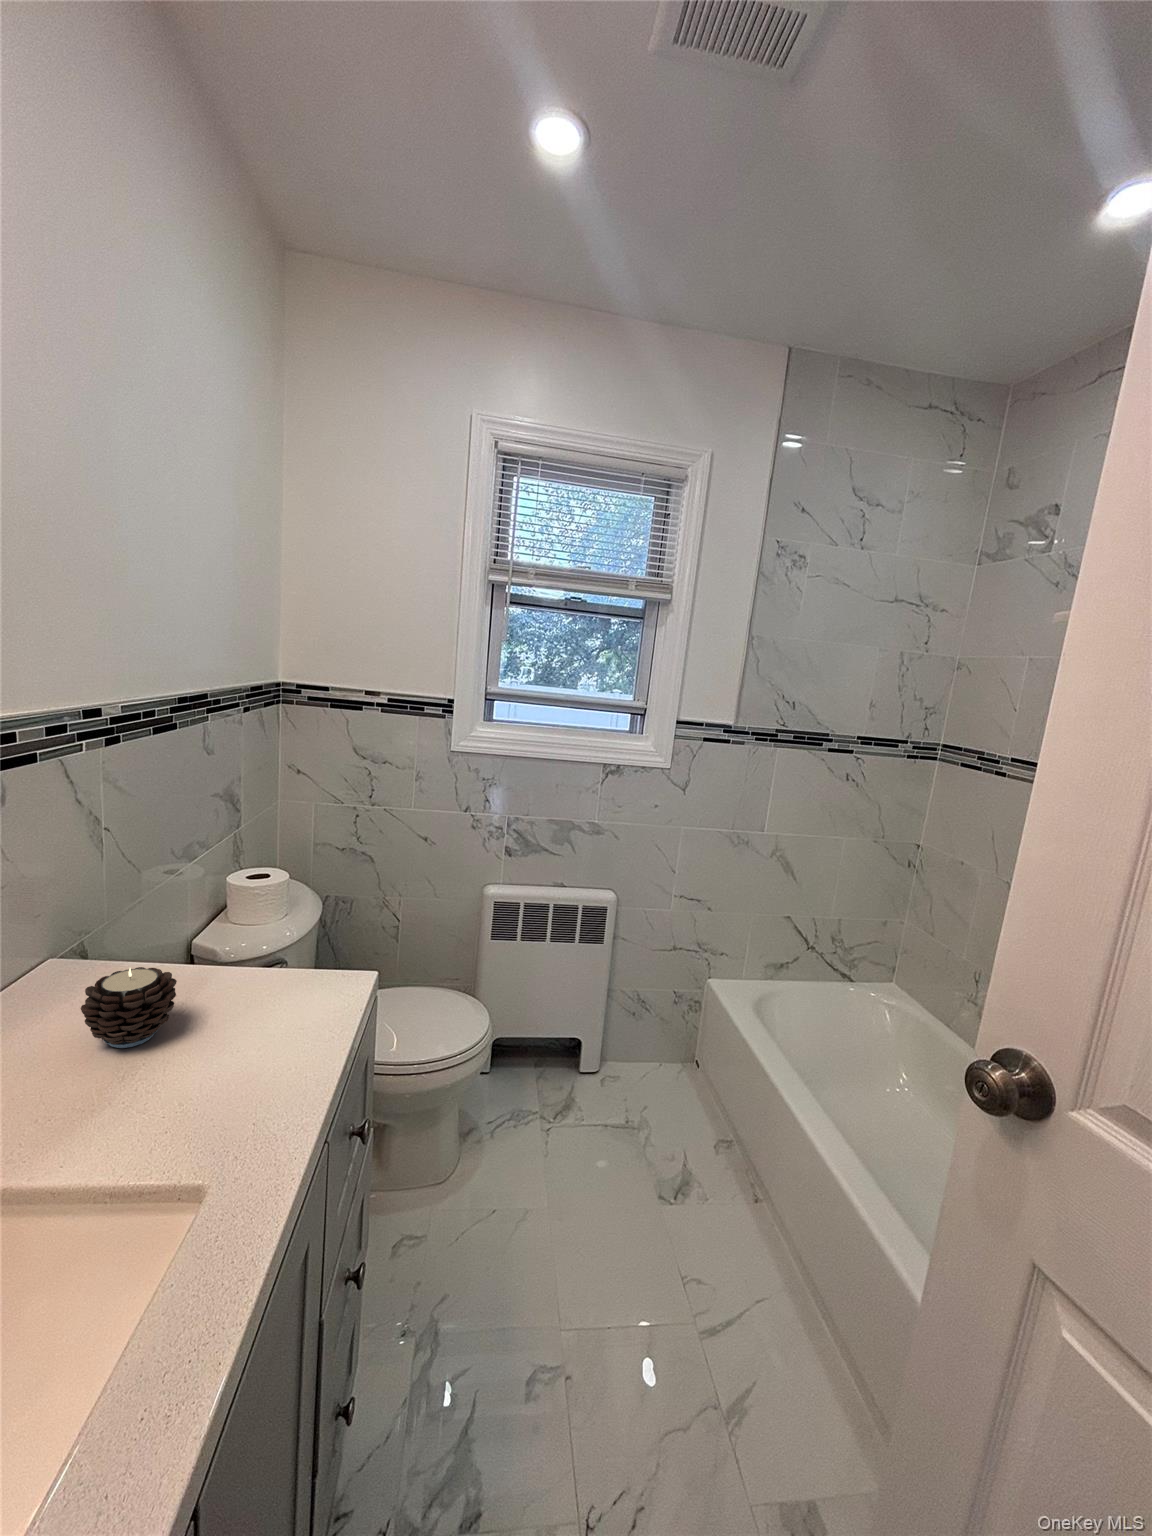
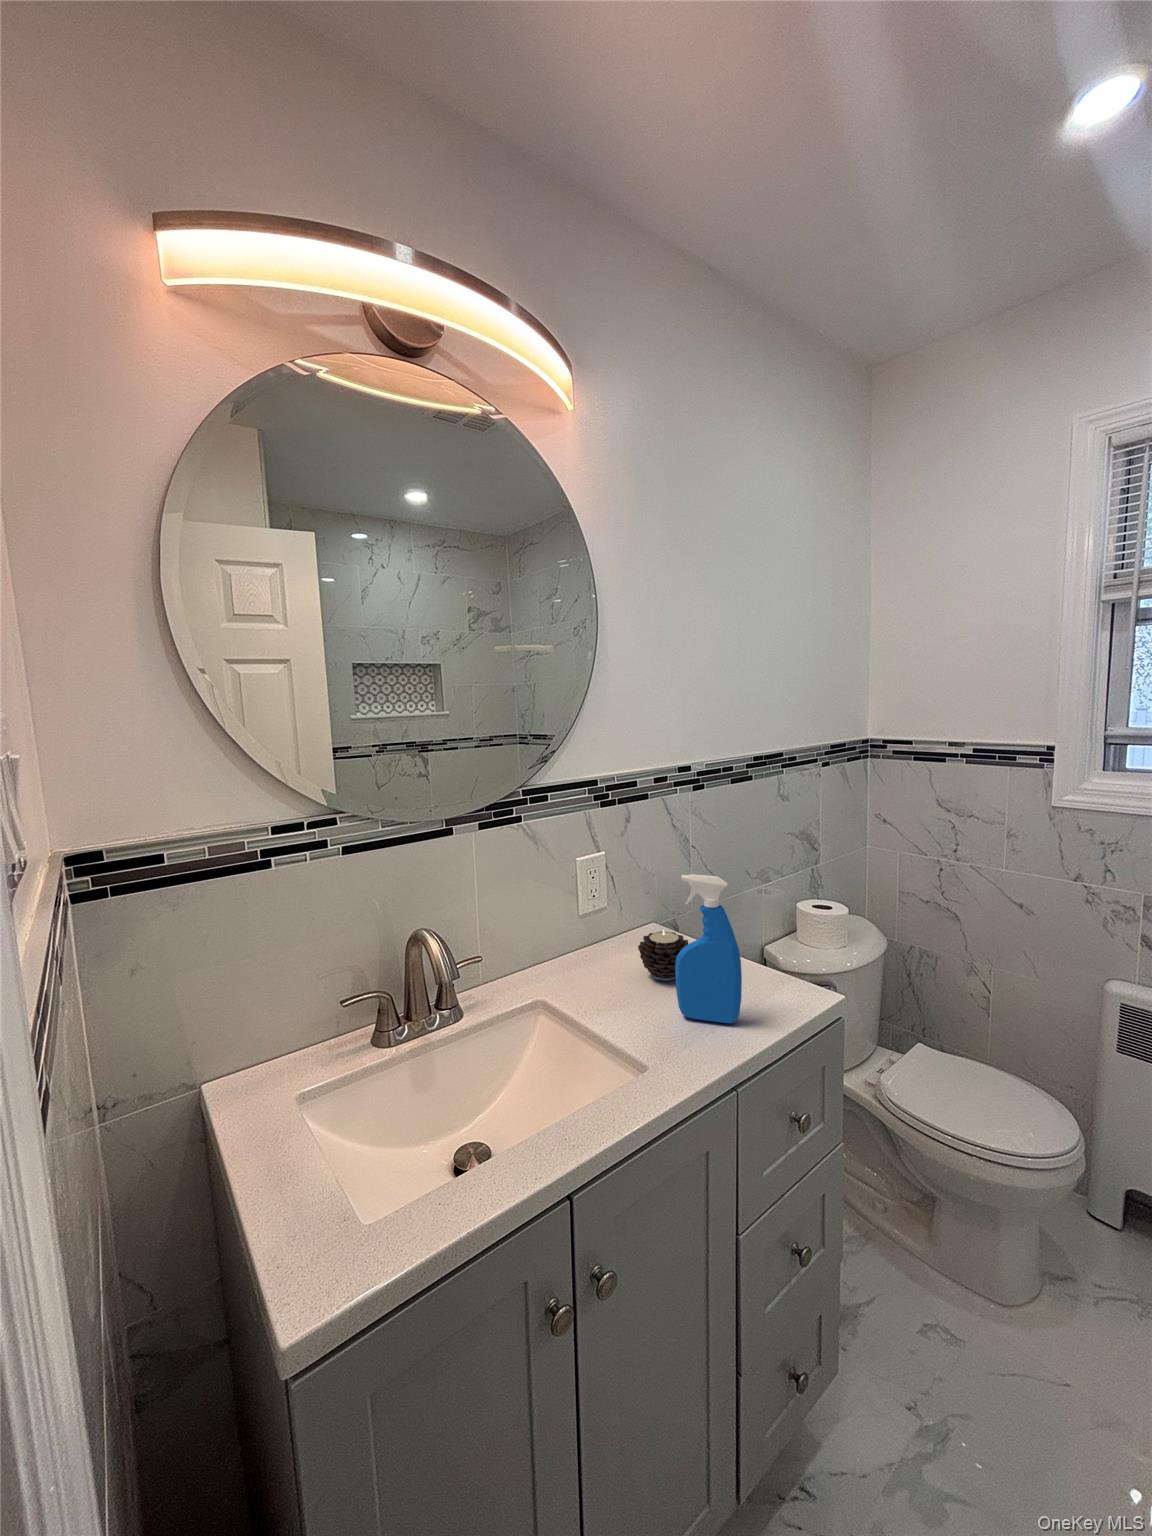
spray bottle: none [194,872,297,1083] -> present [675,874,742,1023]

